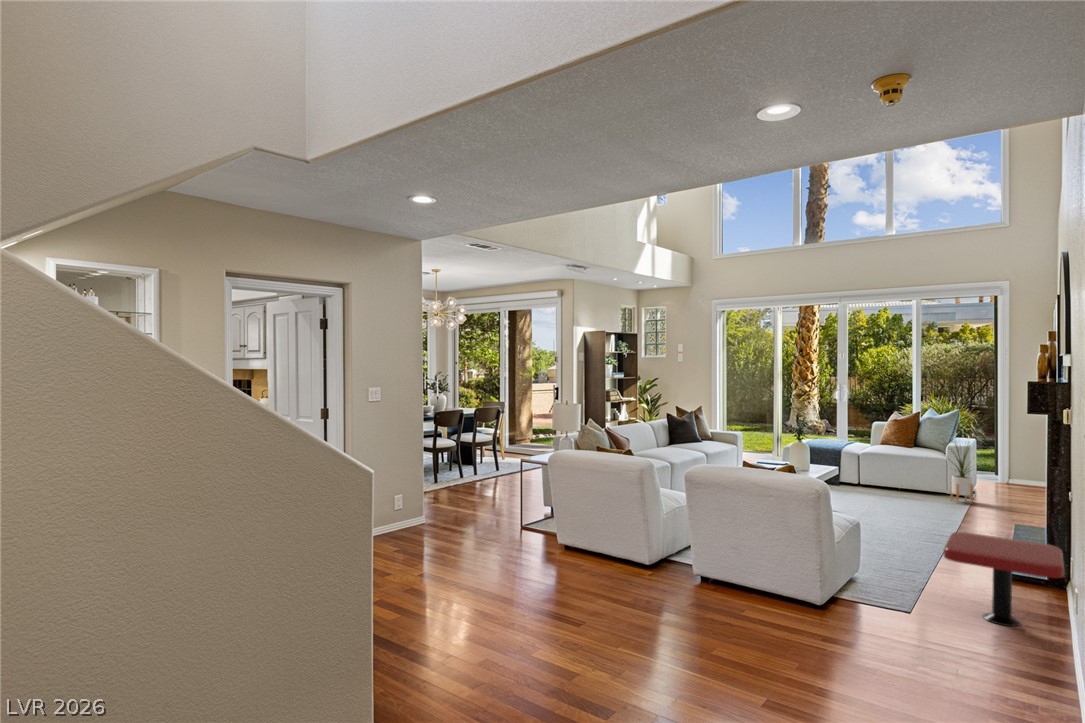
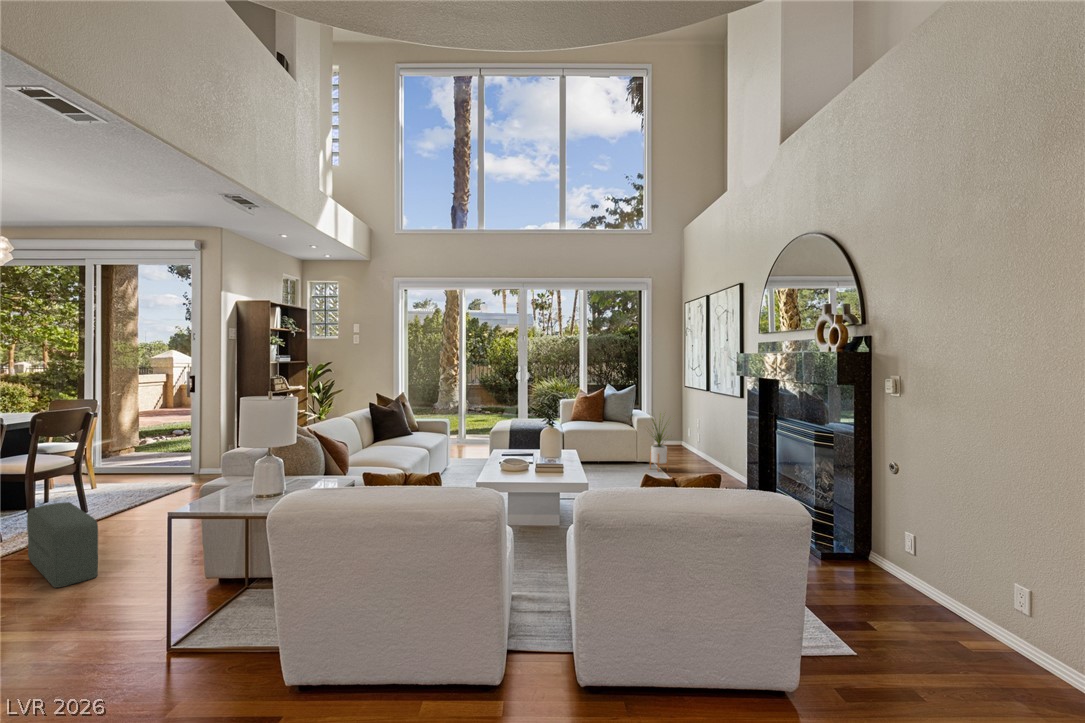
pouf: none [475,458,504,499] -> present [27,502,98,588]
pedestal table: present [944,532,1064,626] -> none [859,535,1055,658]

